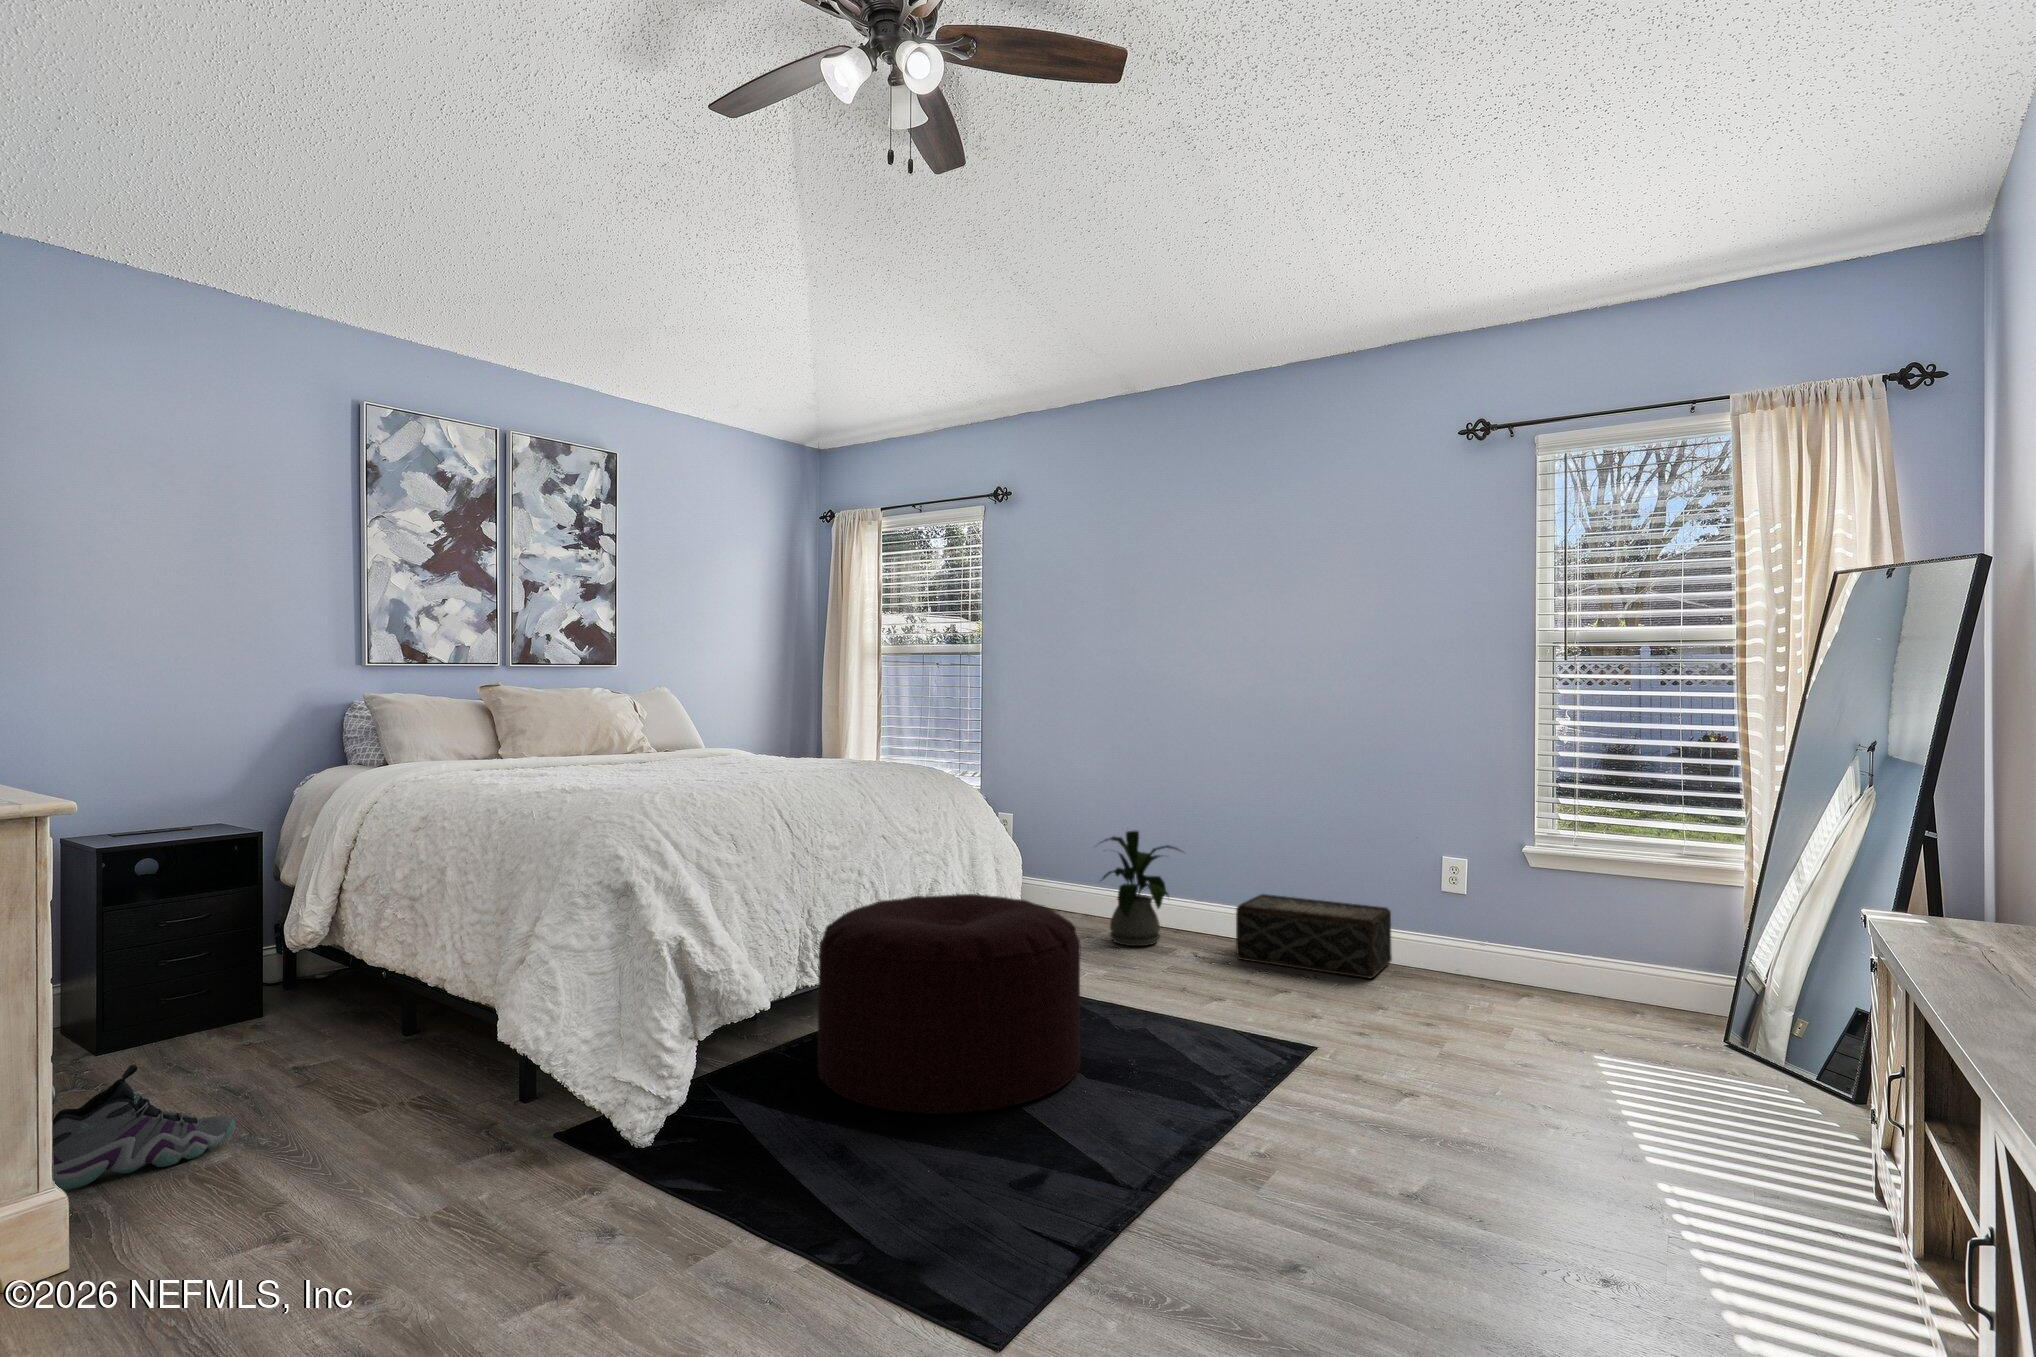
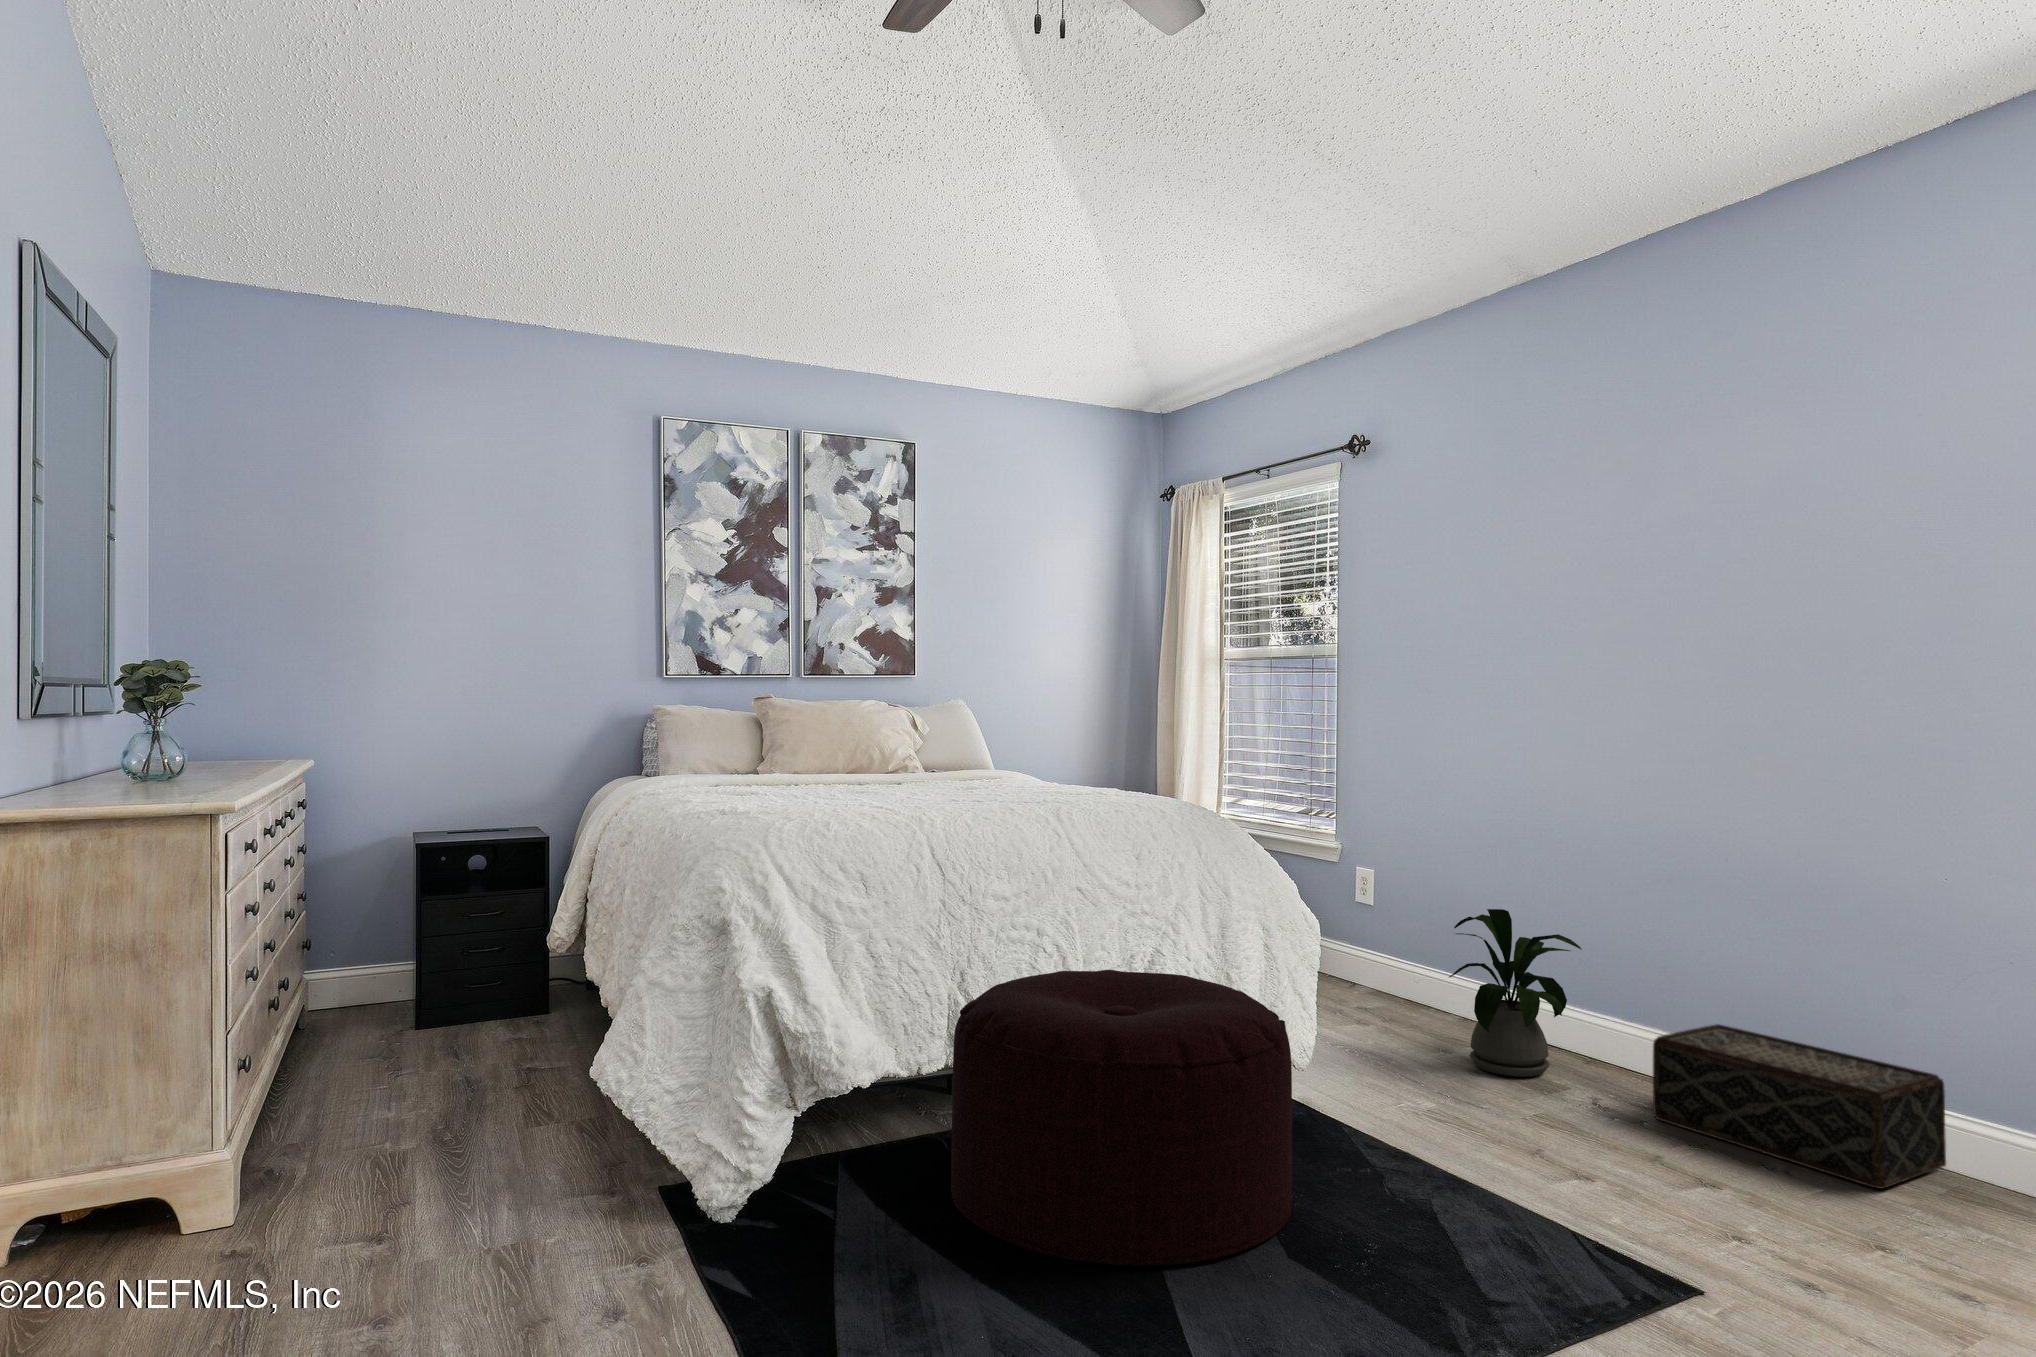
sneaker: present [53,1064,235,1190] -> none [278,1046,430,1150]

